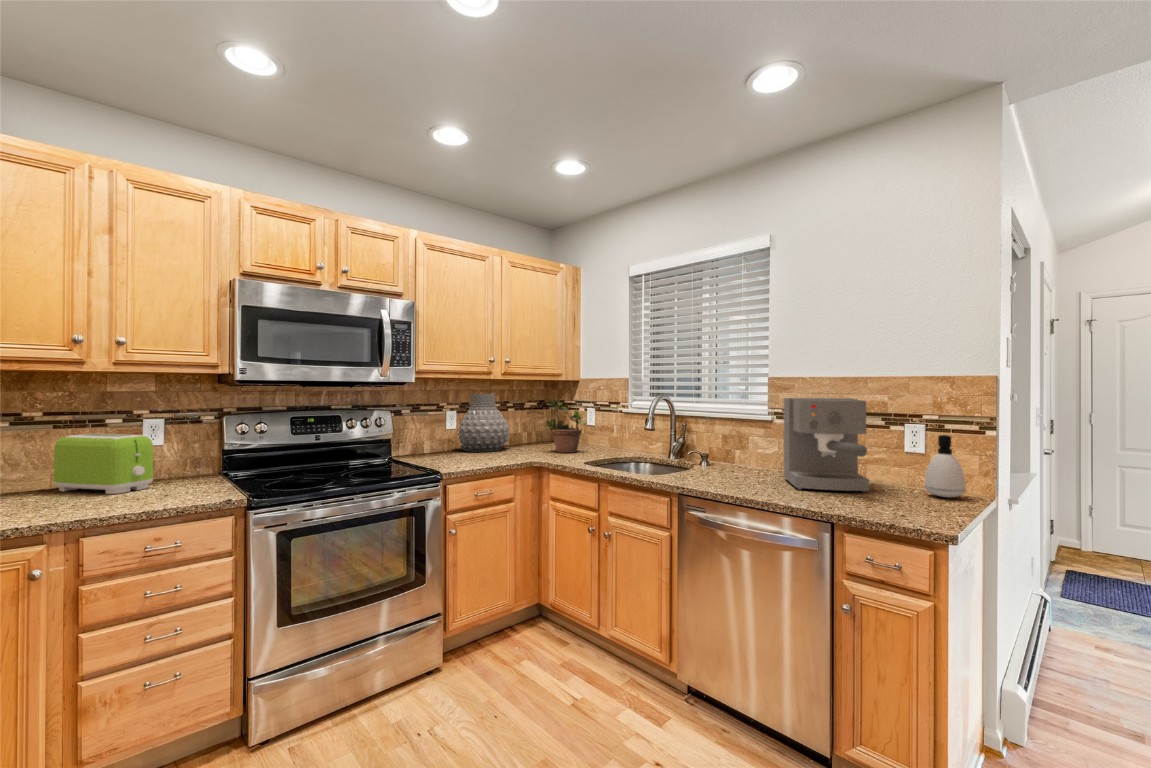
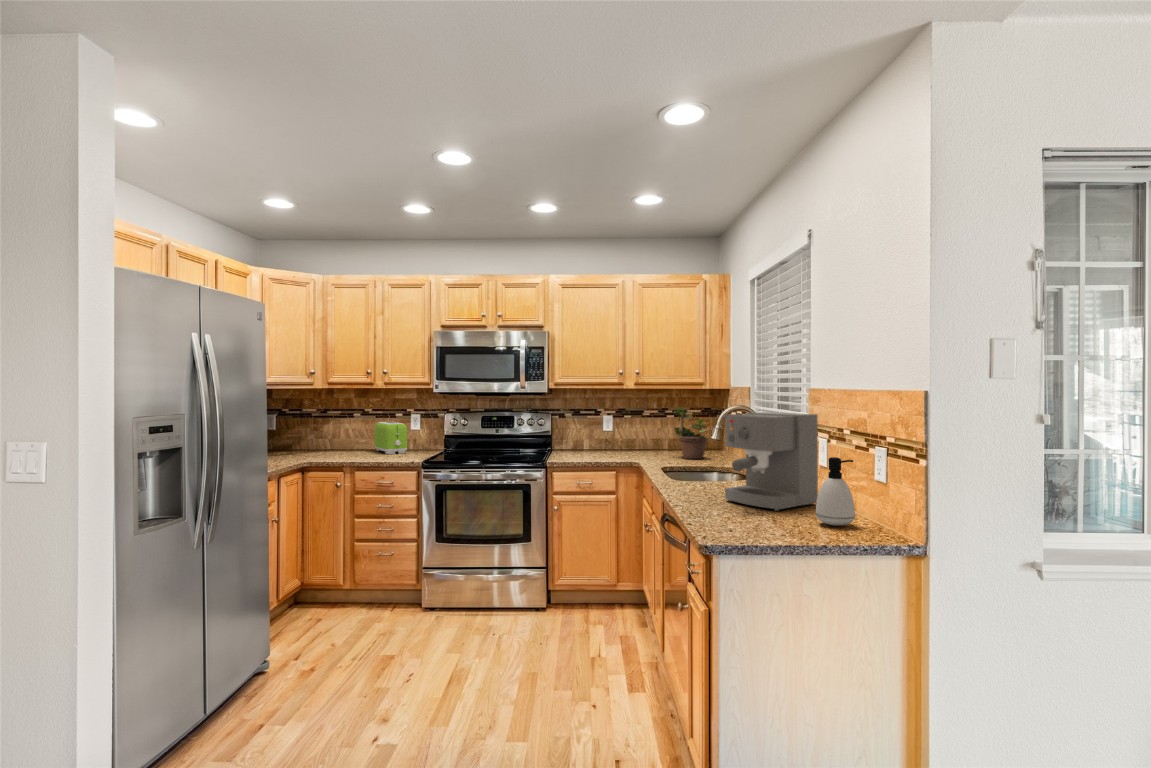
vase: present [458,393,510,452] -> none [613,401,663,453]

